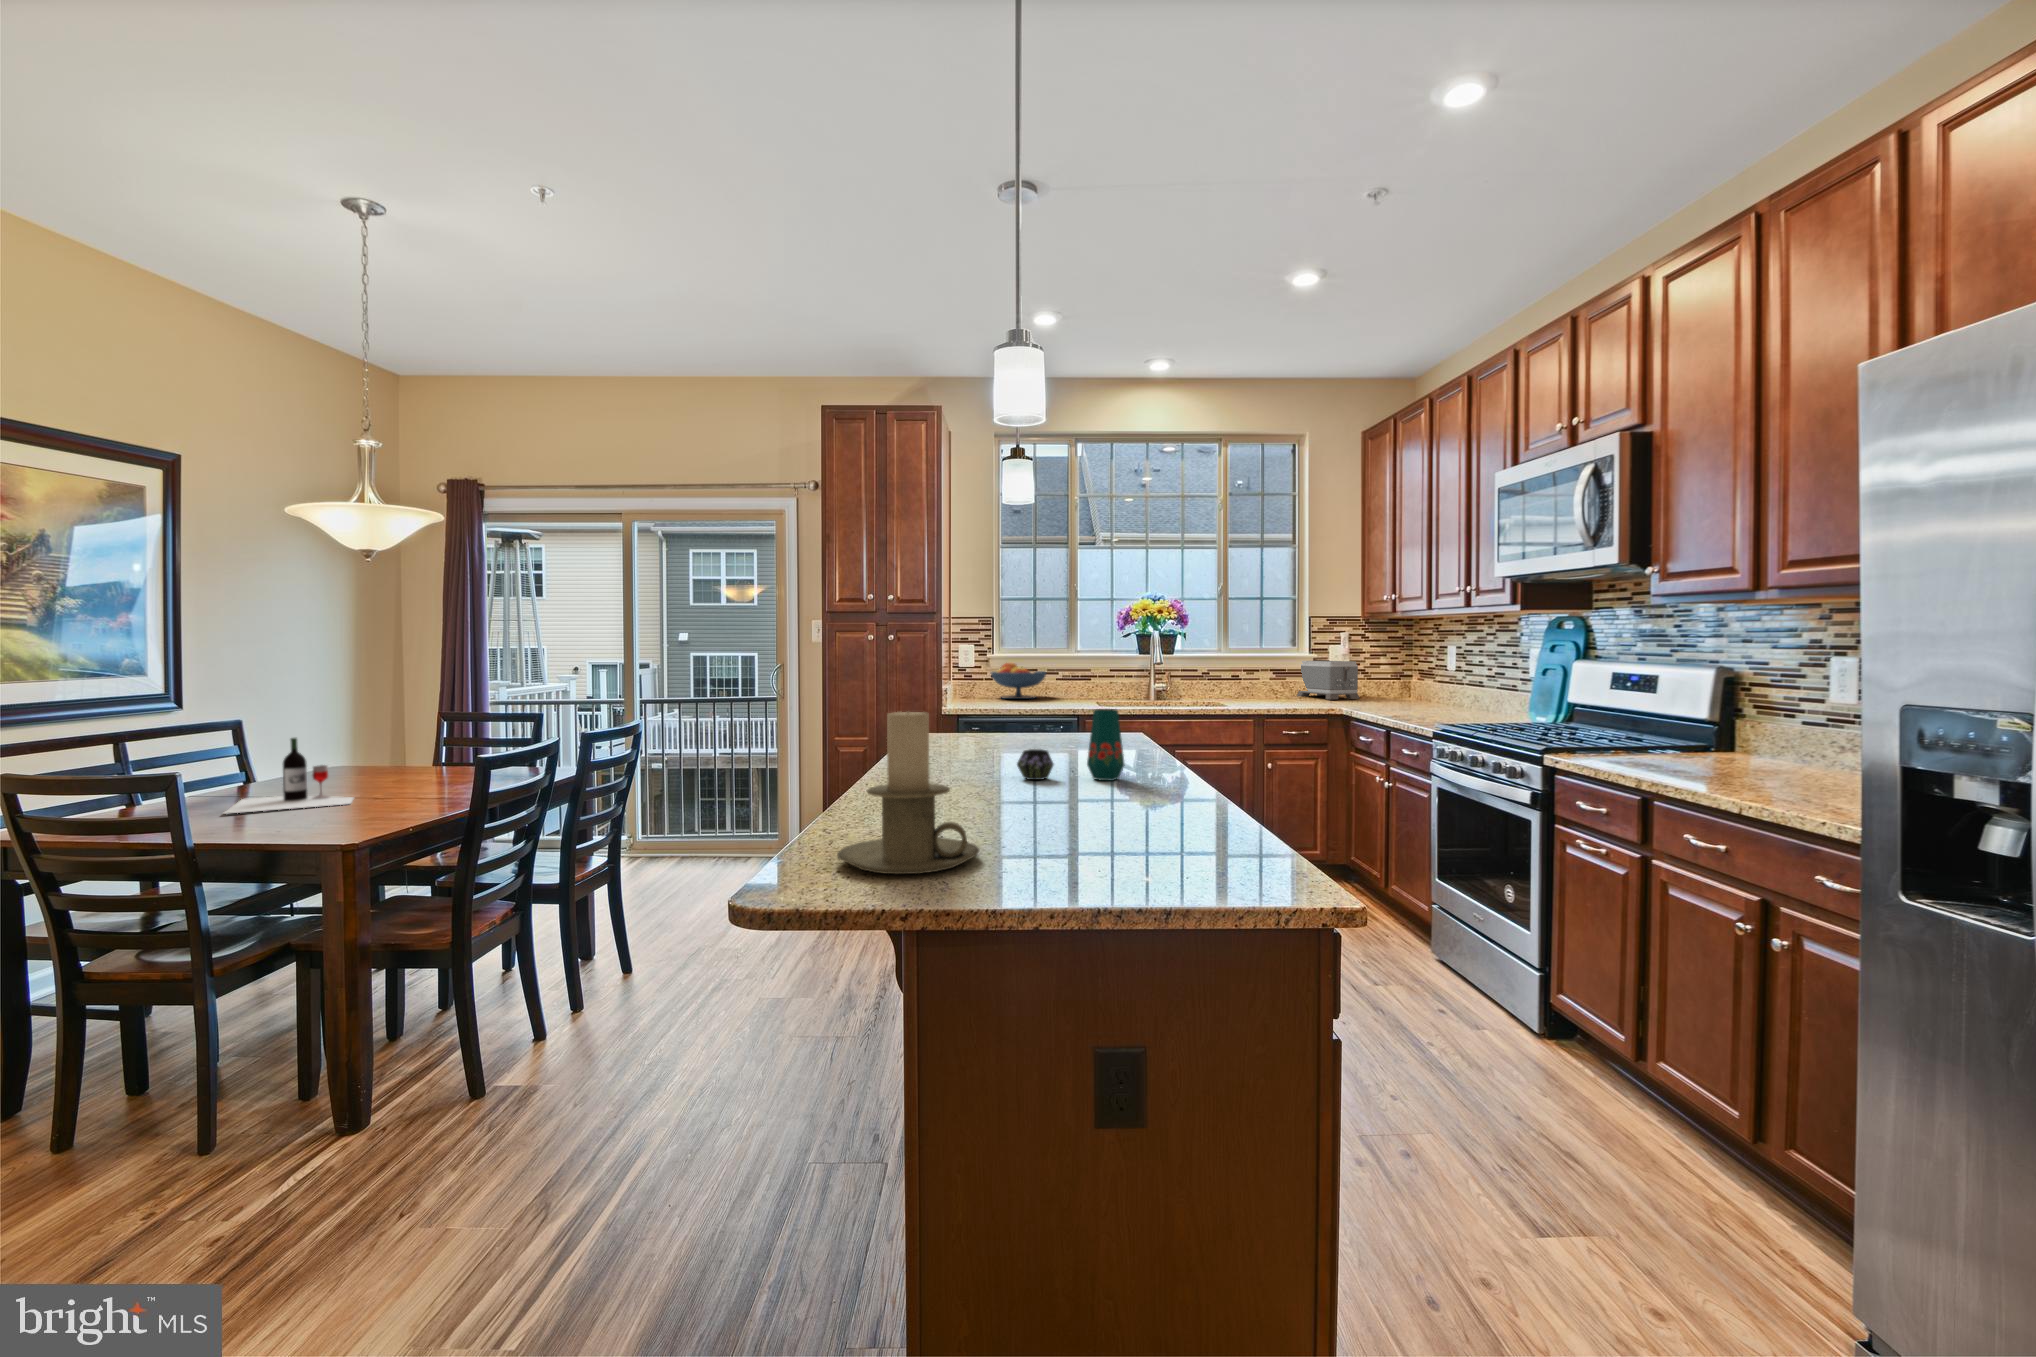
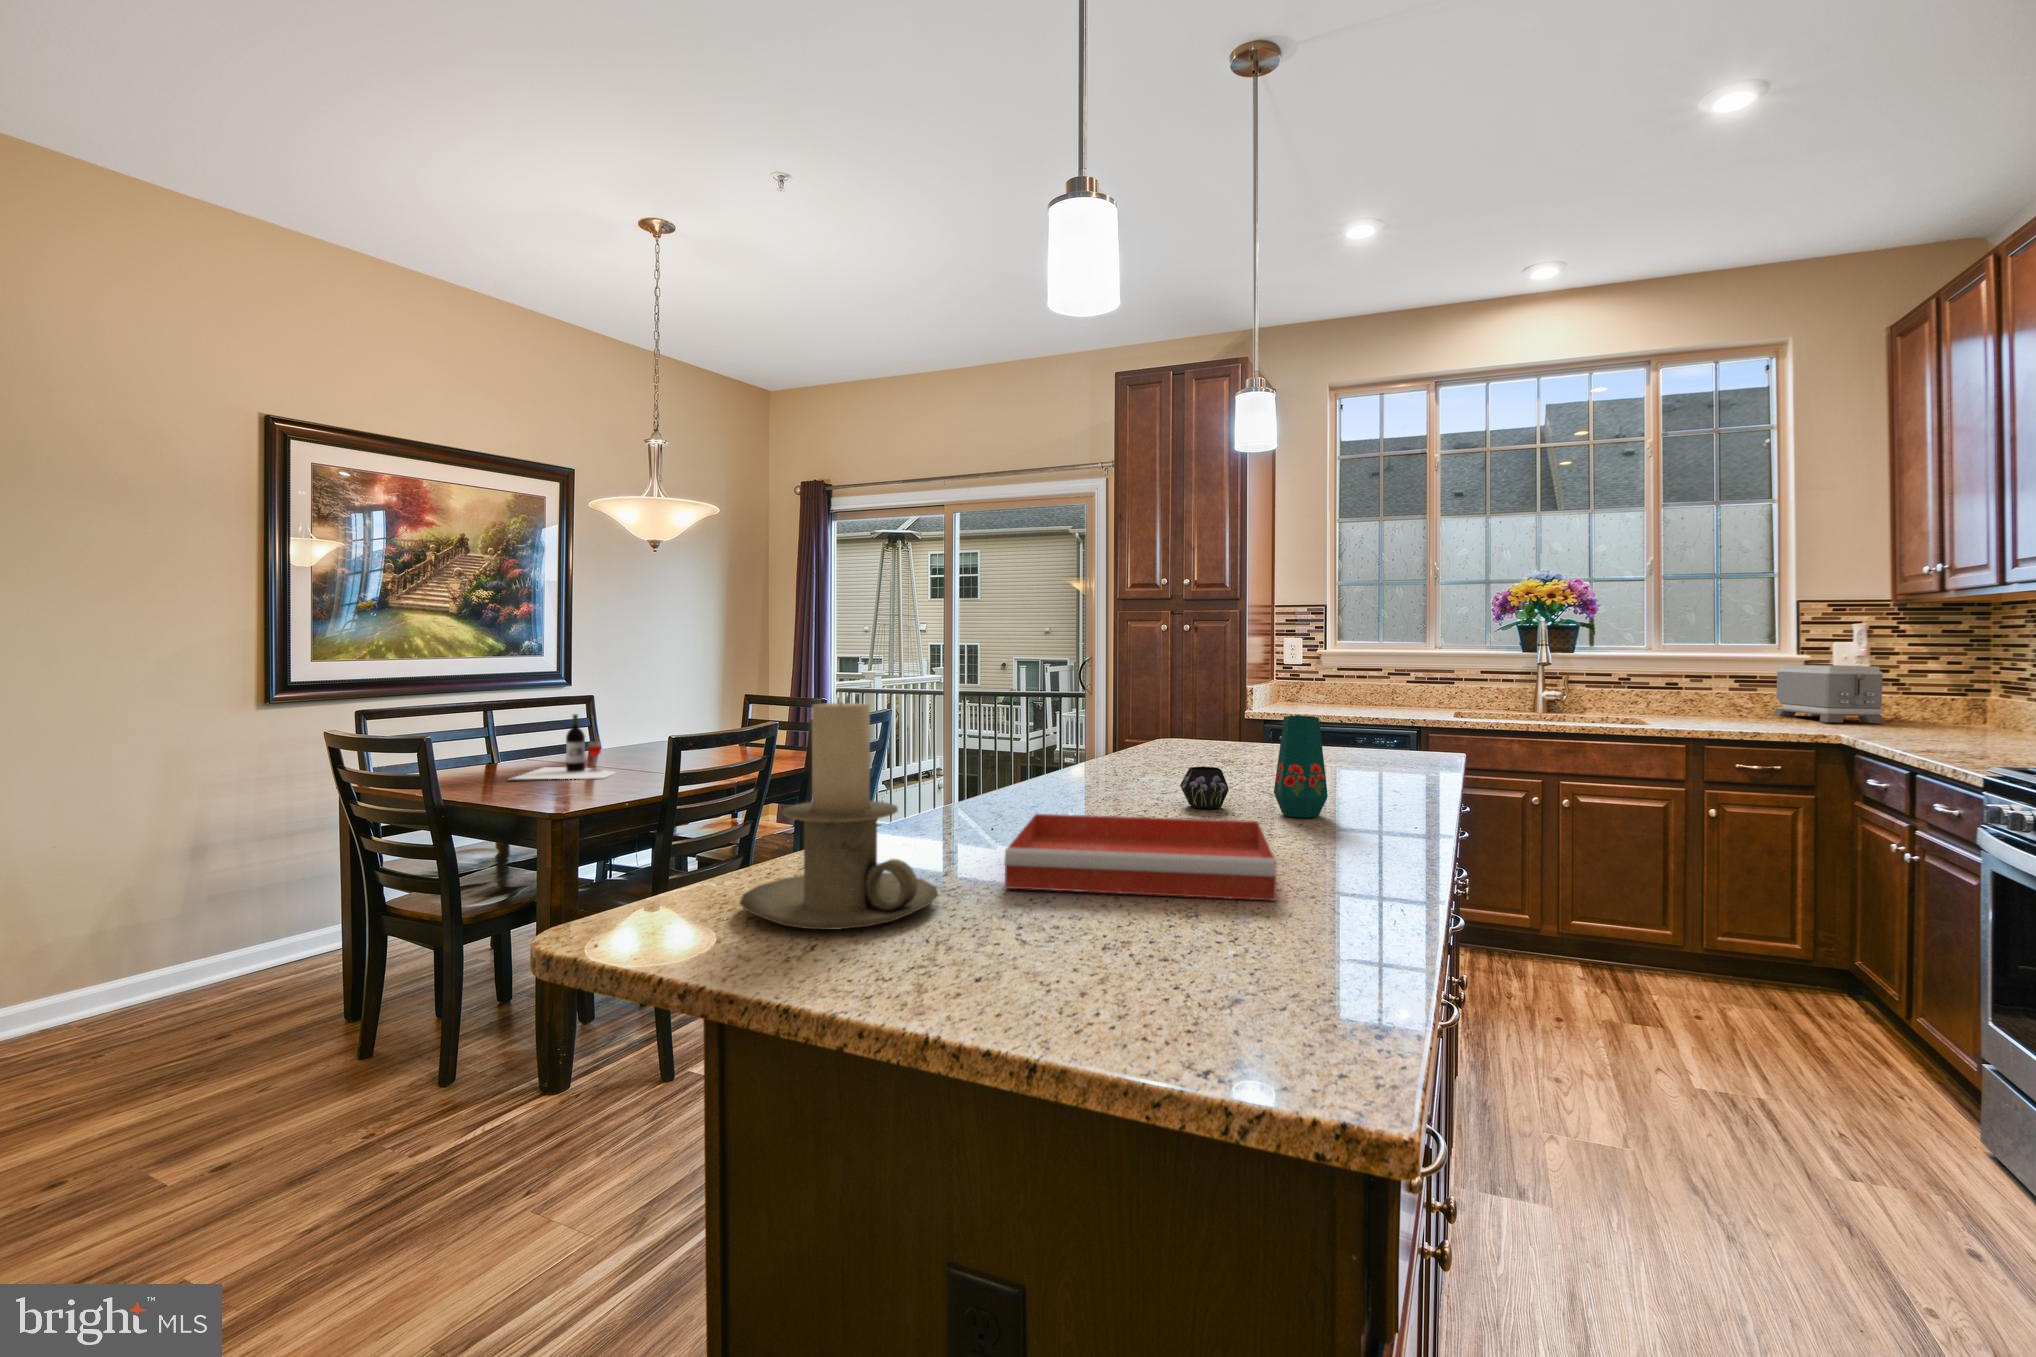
fruit bowl: present [991,662,1046,699] -> none [1313,660,1386,705]
tray: none [965,782,1170,838] -> present [1004,814,1276,901]

